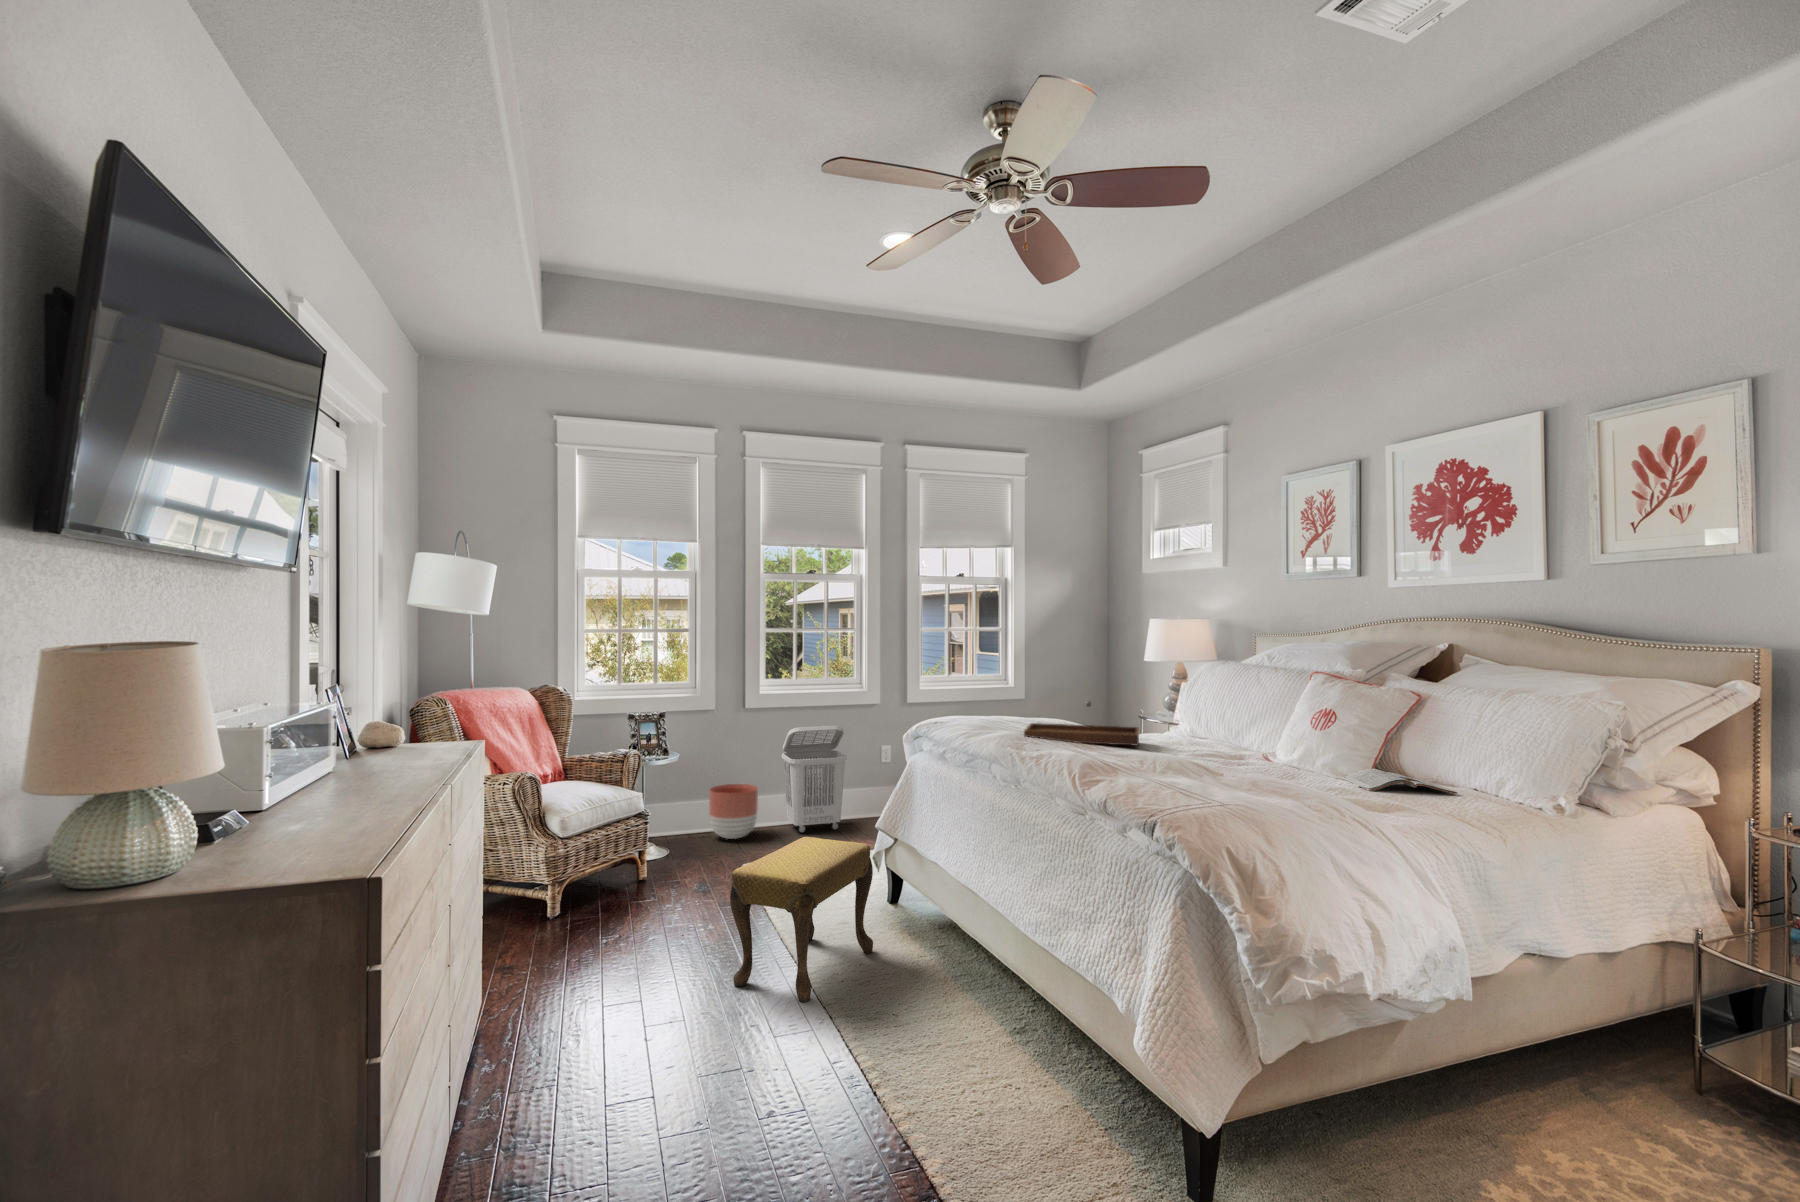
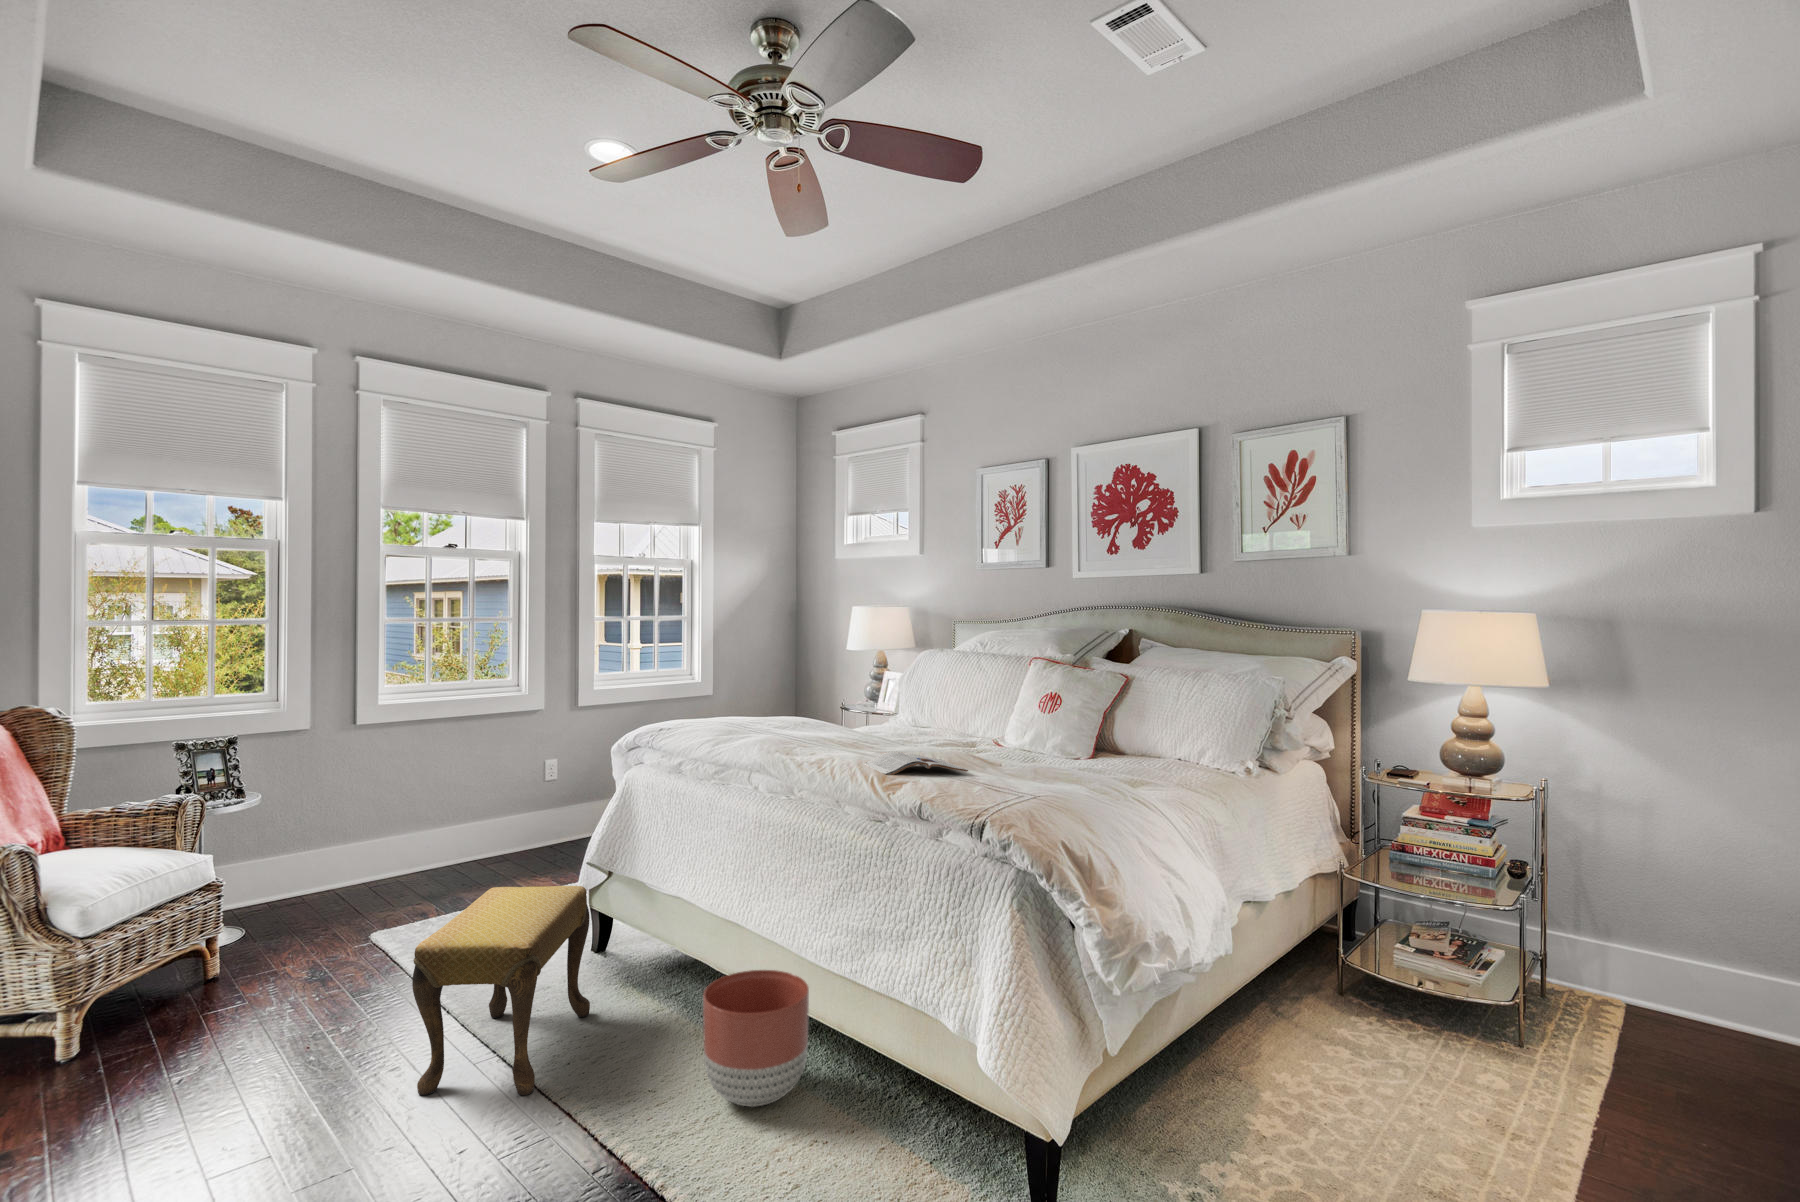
tray: present [1024,701,1139,746] -> none [766,699,890,747]
laundry basket: present [782,726,847,833] -> none [397,741,490,880]
magazine: present [1342,769,1457,794] -> present [864,751,968,775]
planter: present [709,784,758,839] -> present [703,970,809,1107]

